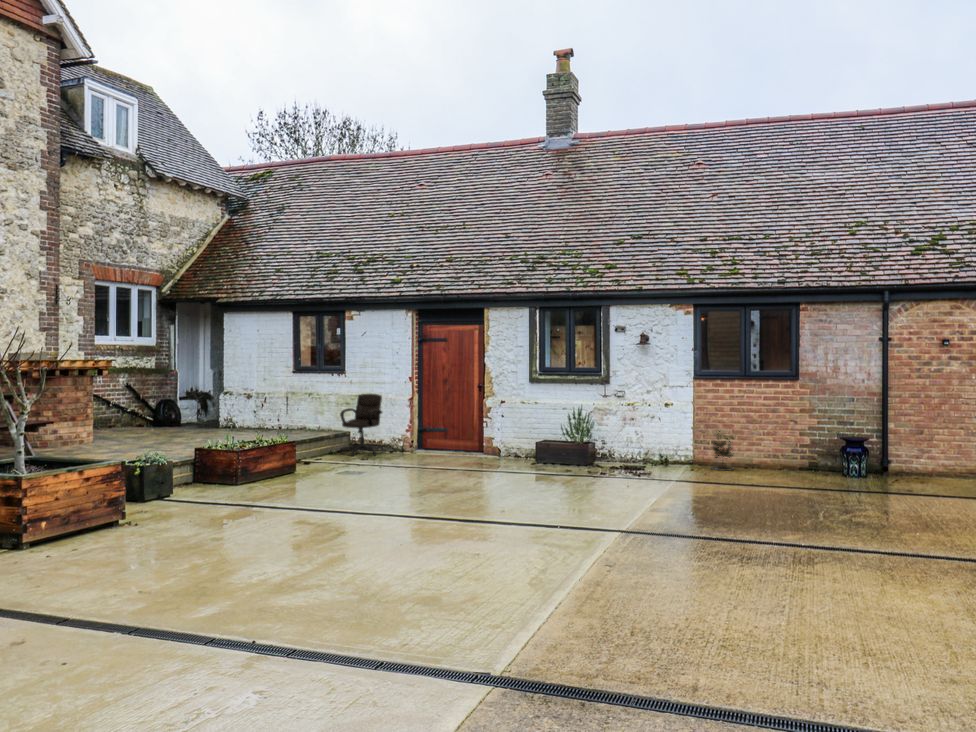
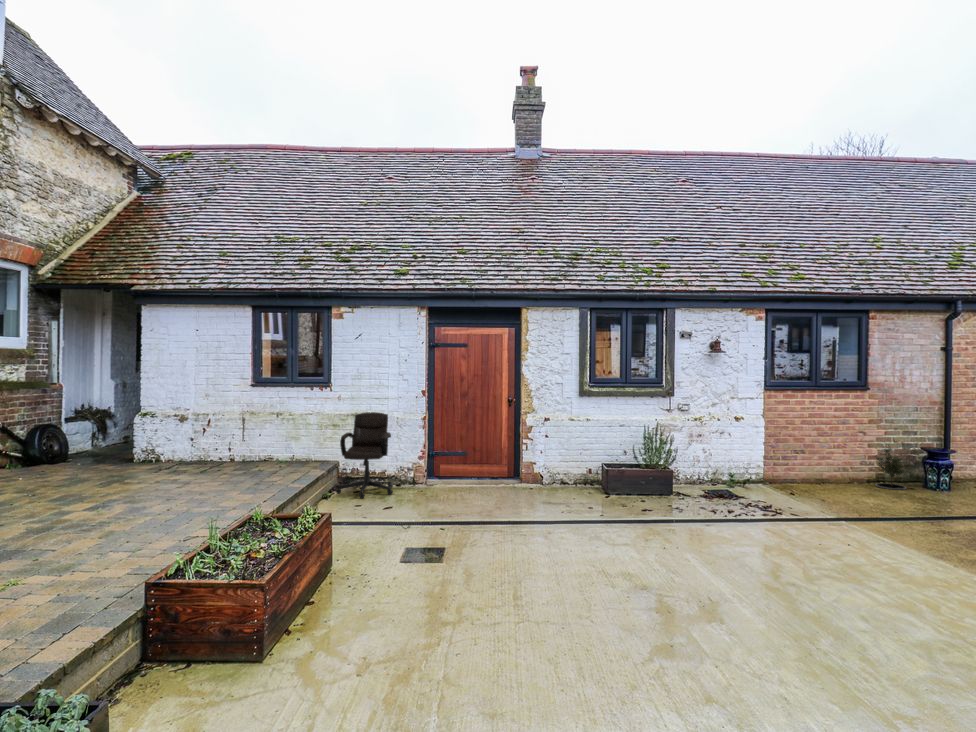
potted tree: present [711,431,733,471] -> present [876,445,906,490]

